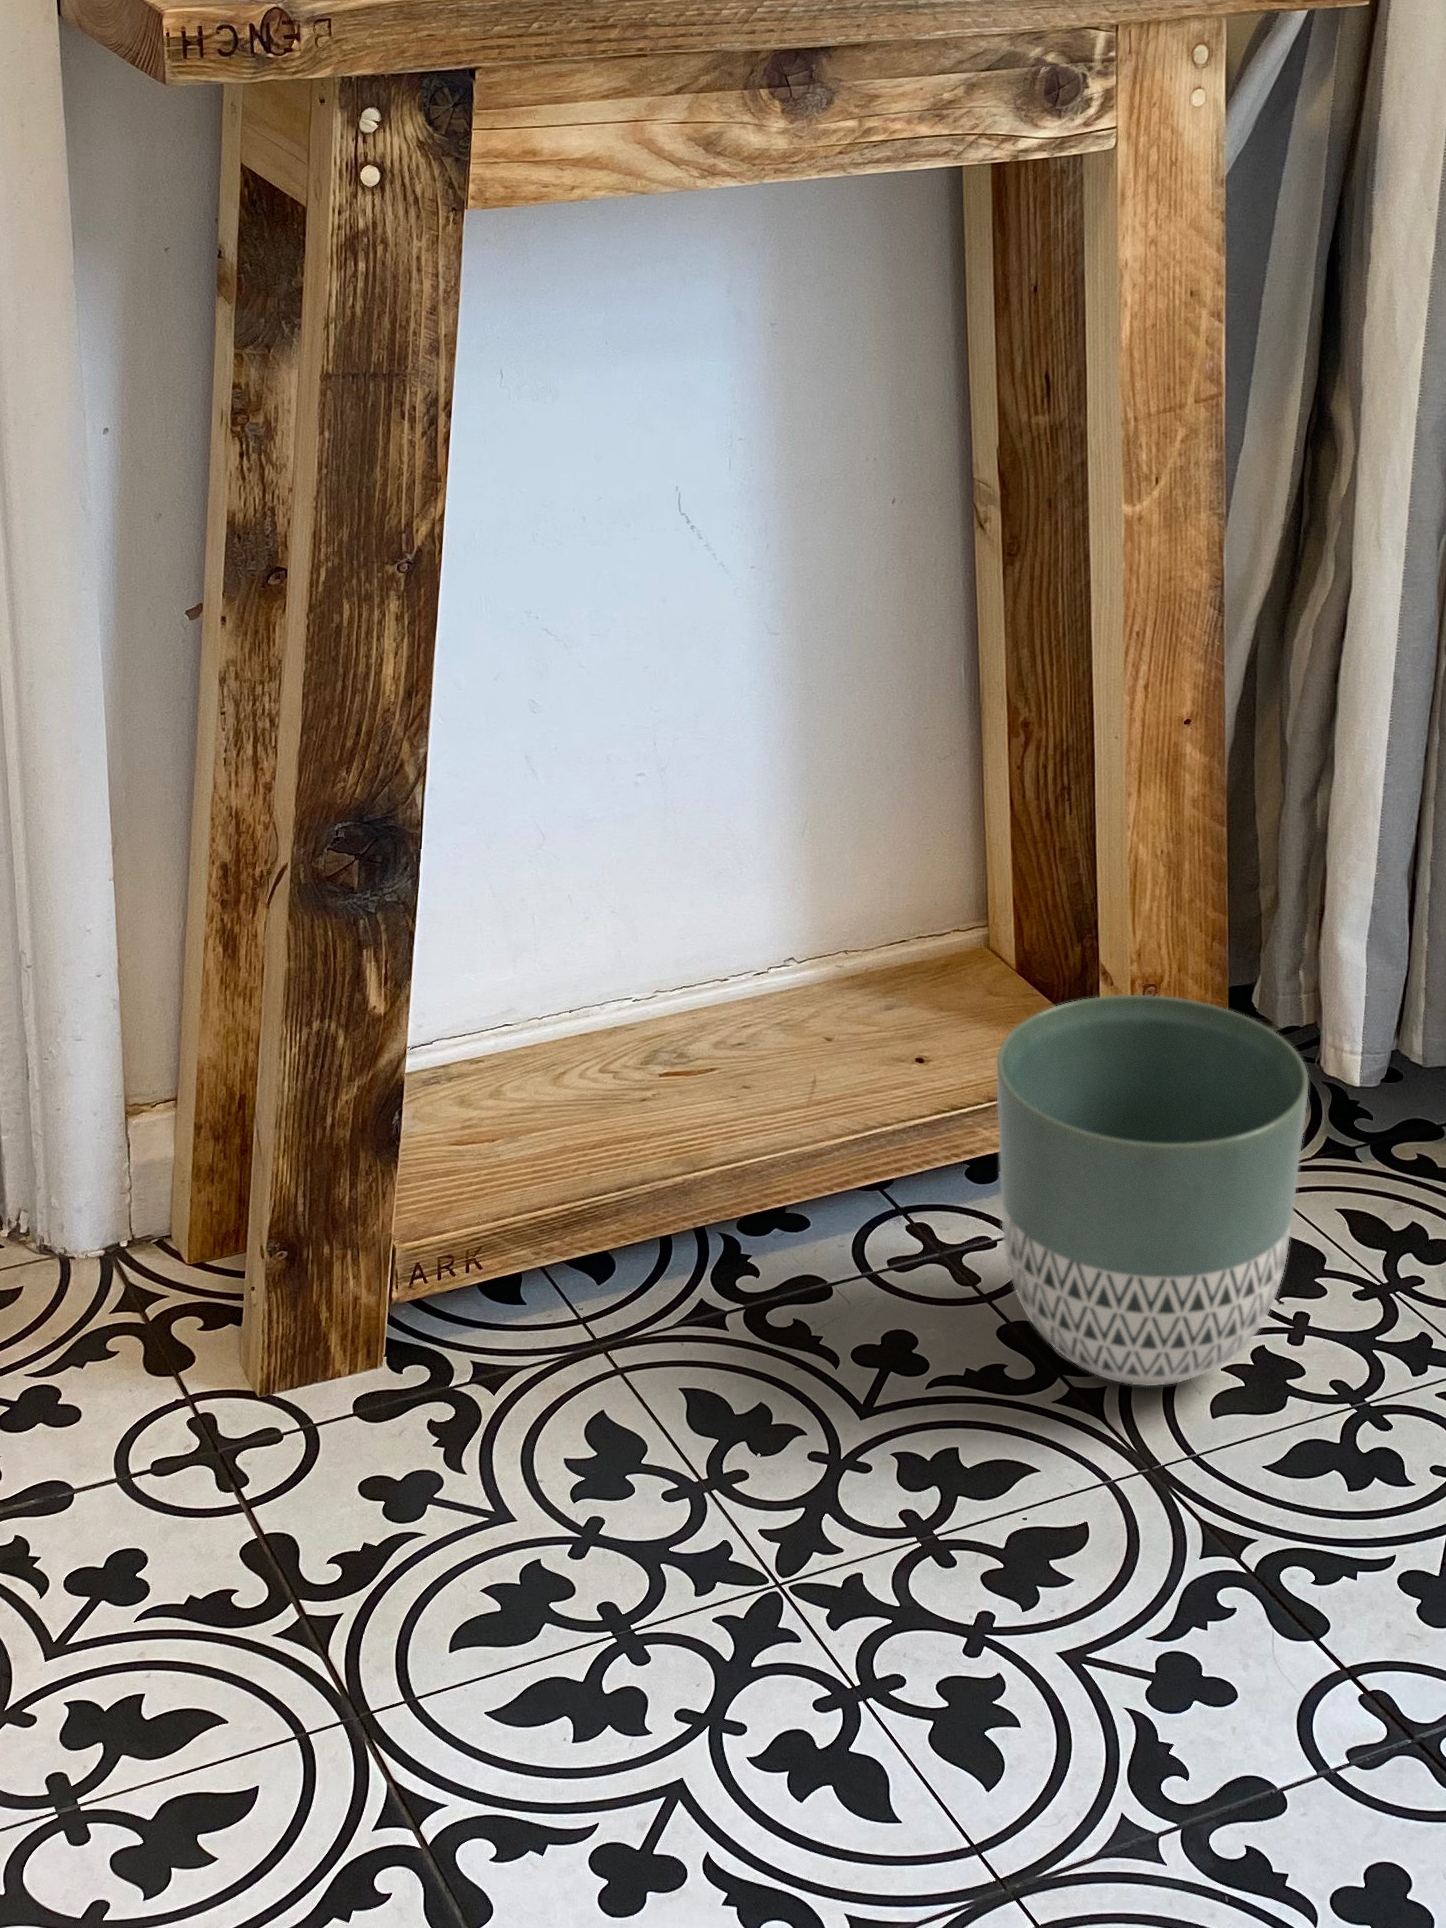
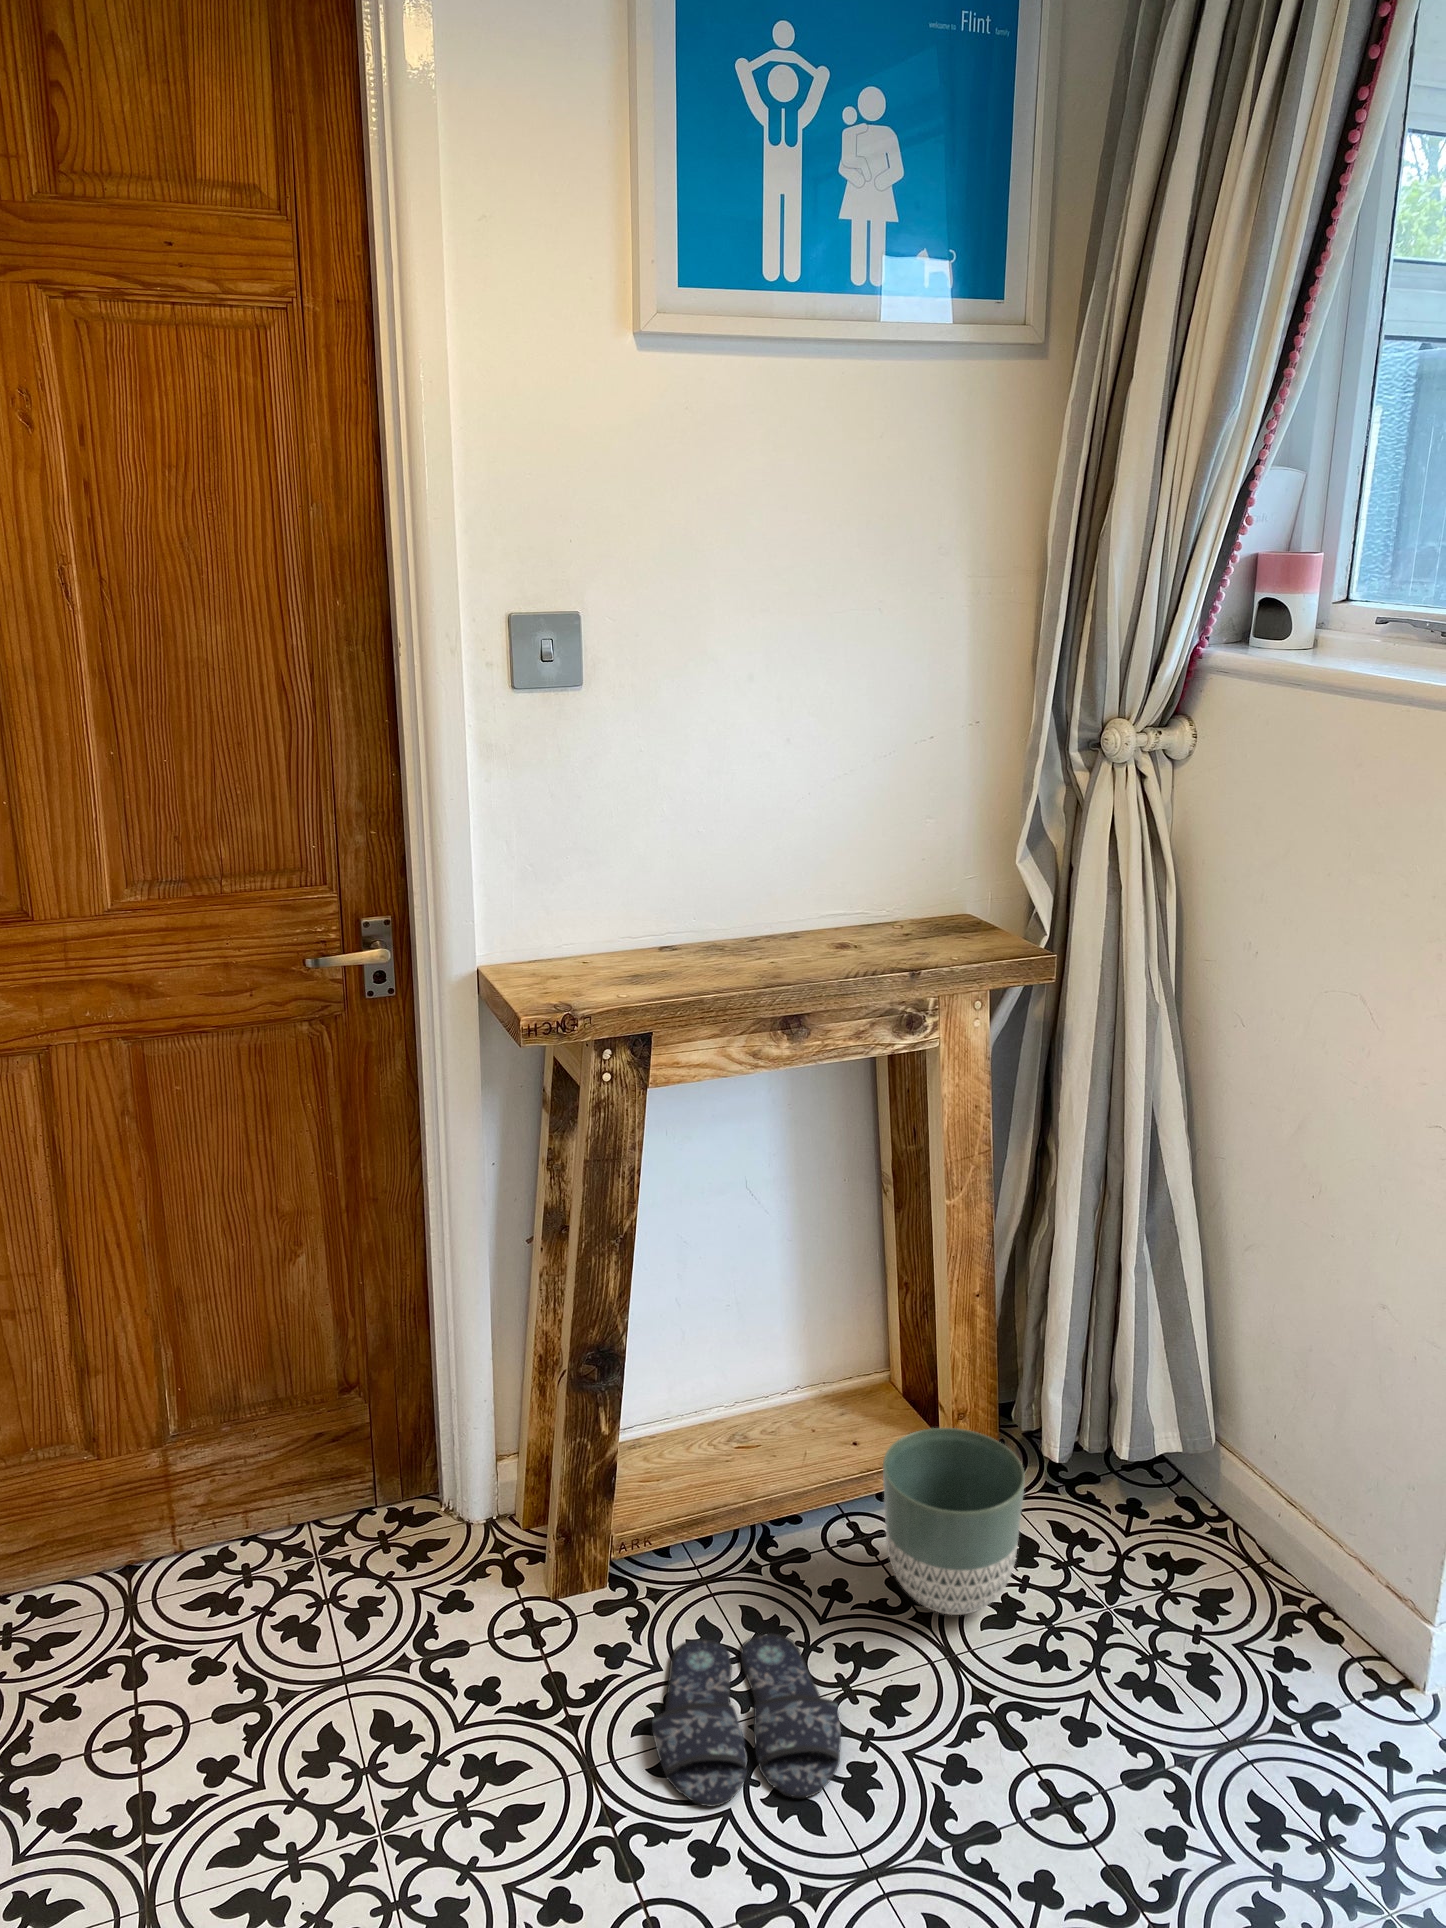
slippers: none [494,1439,921,1780] -> present [652,1633,841,1807]

